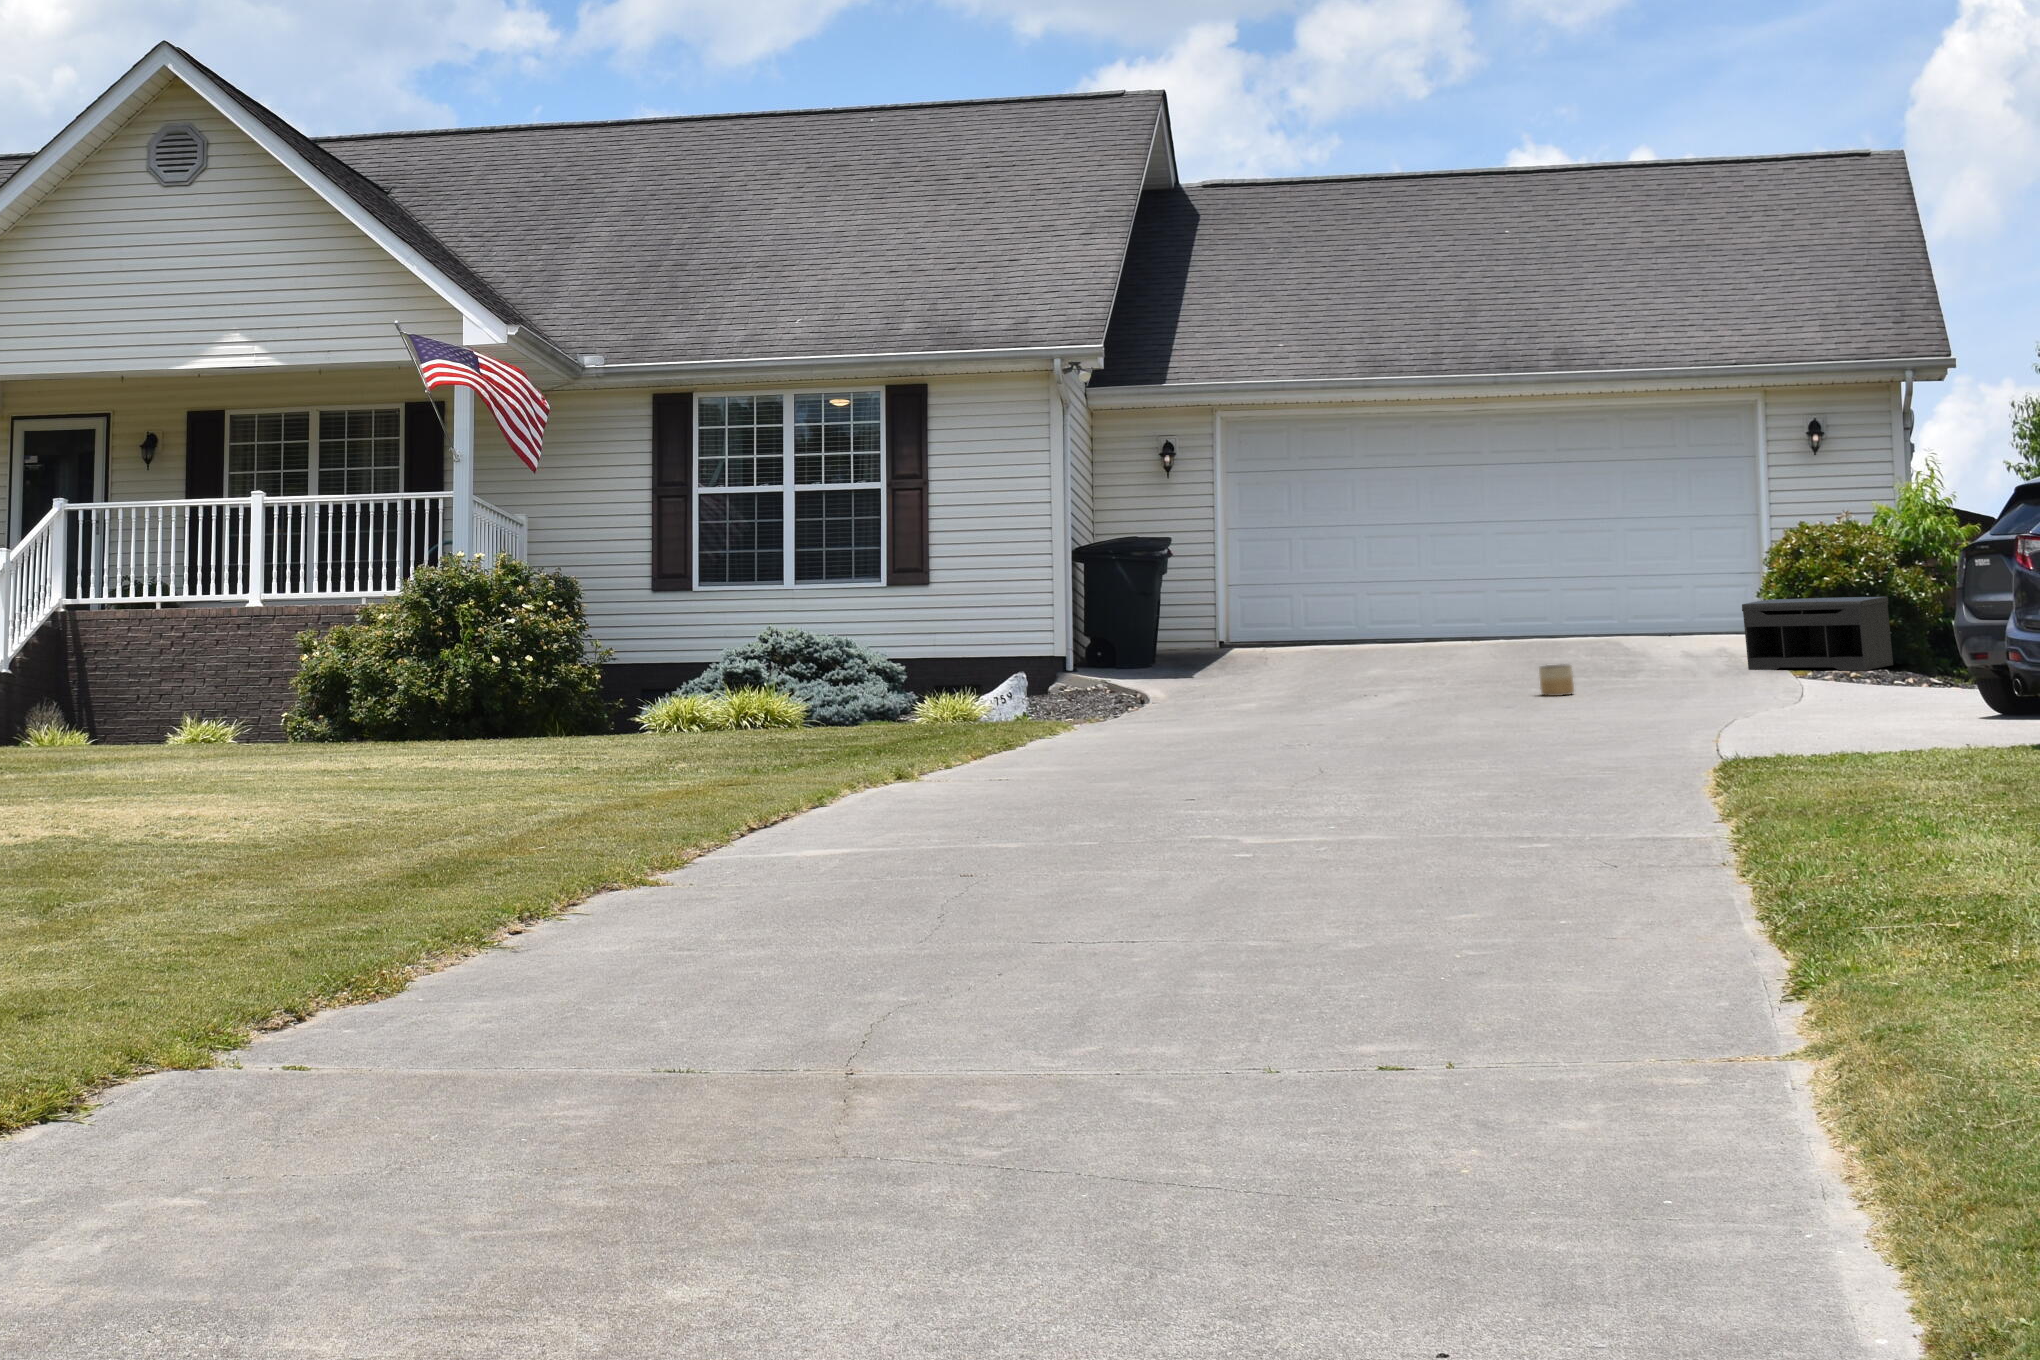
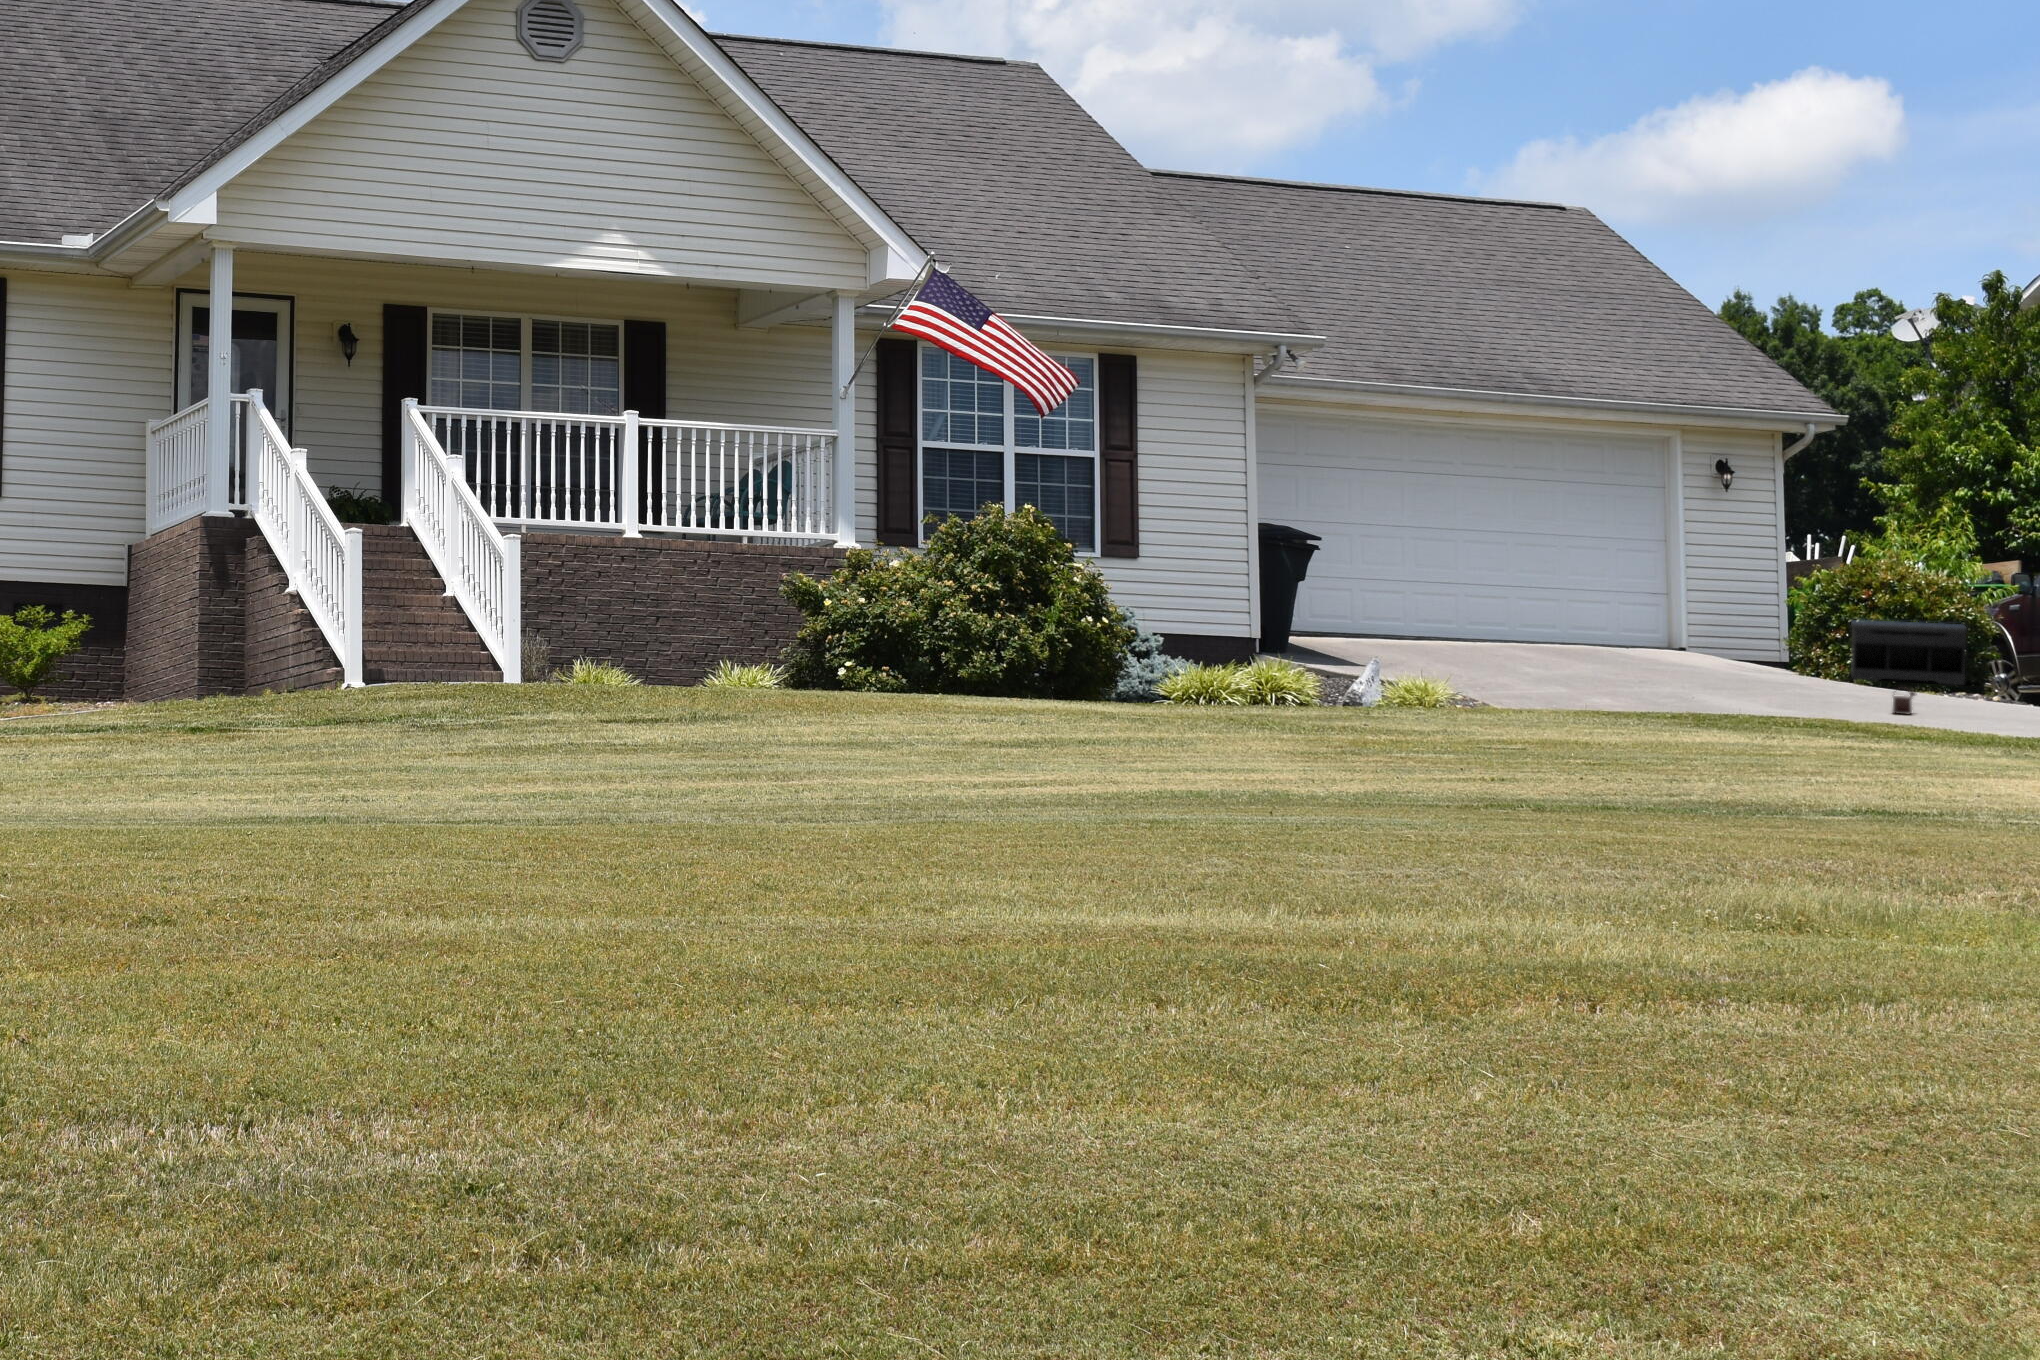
planter: present [1539,665,1574,696] -> none [1822,671,1852,698]
watering can: none [1492,681,1538,712] -> present [1893,691,1916,714]

